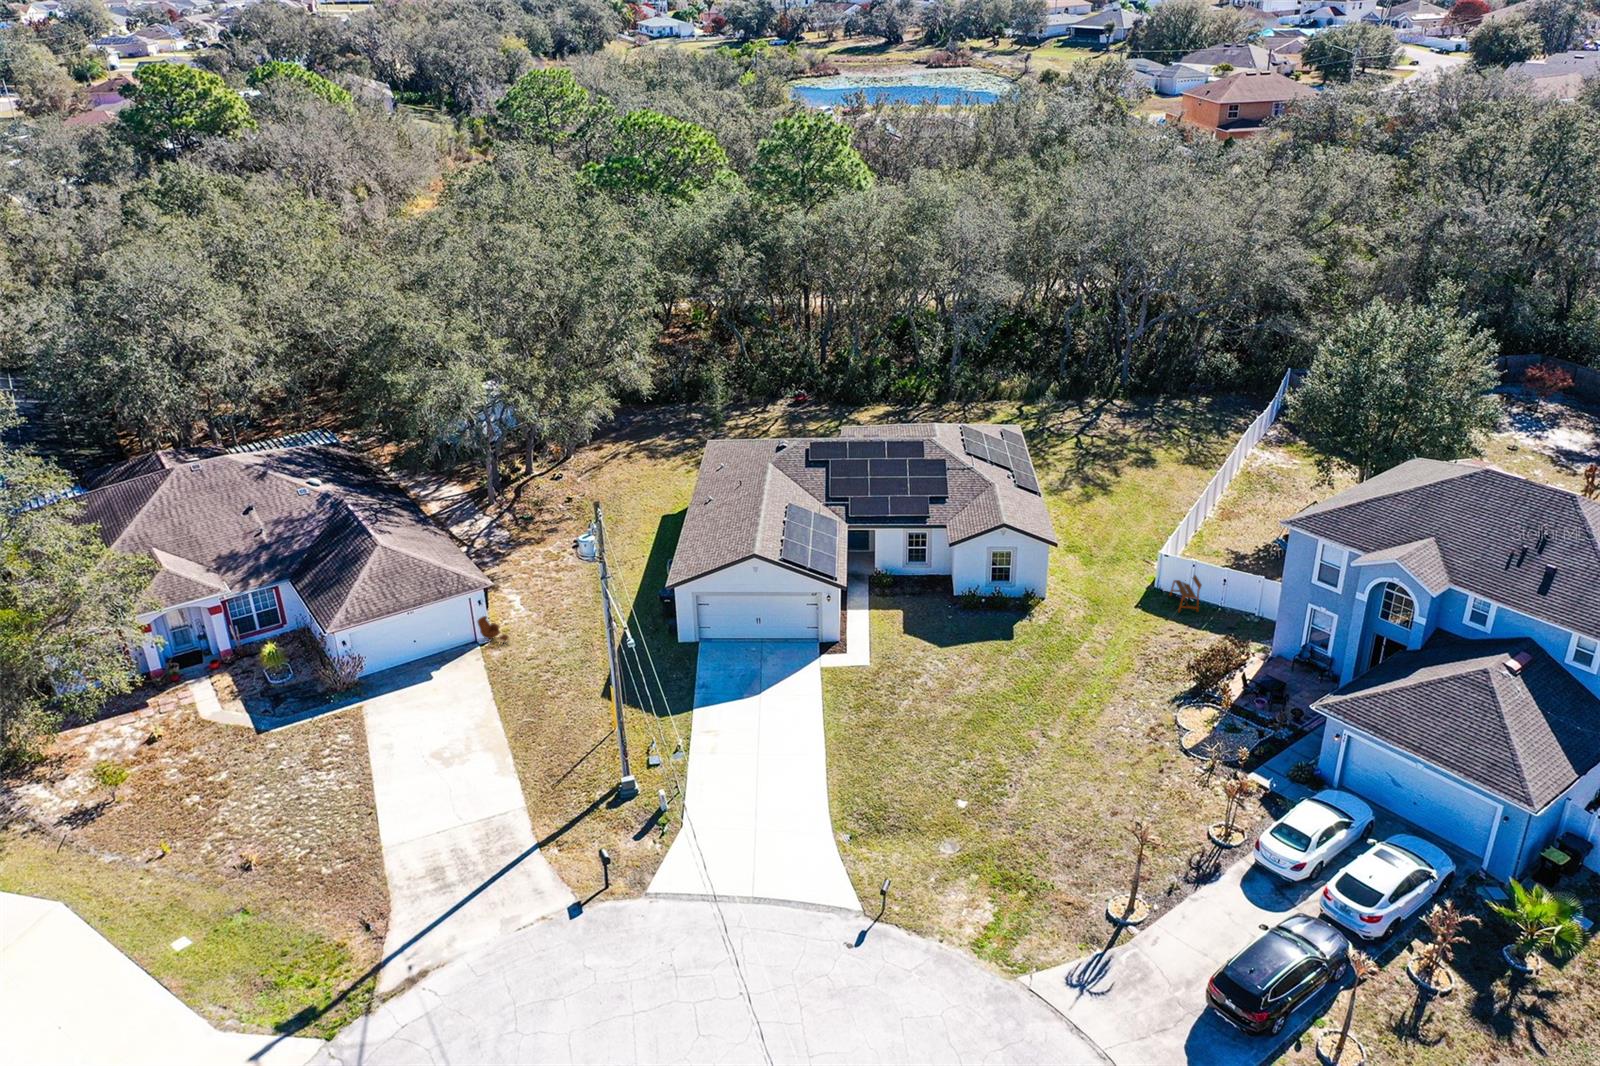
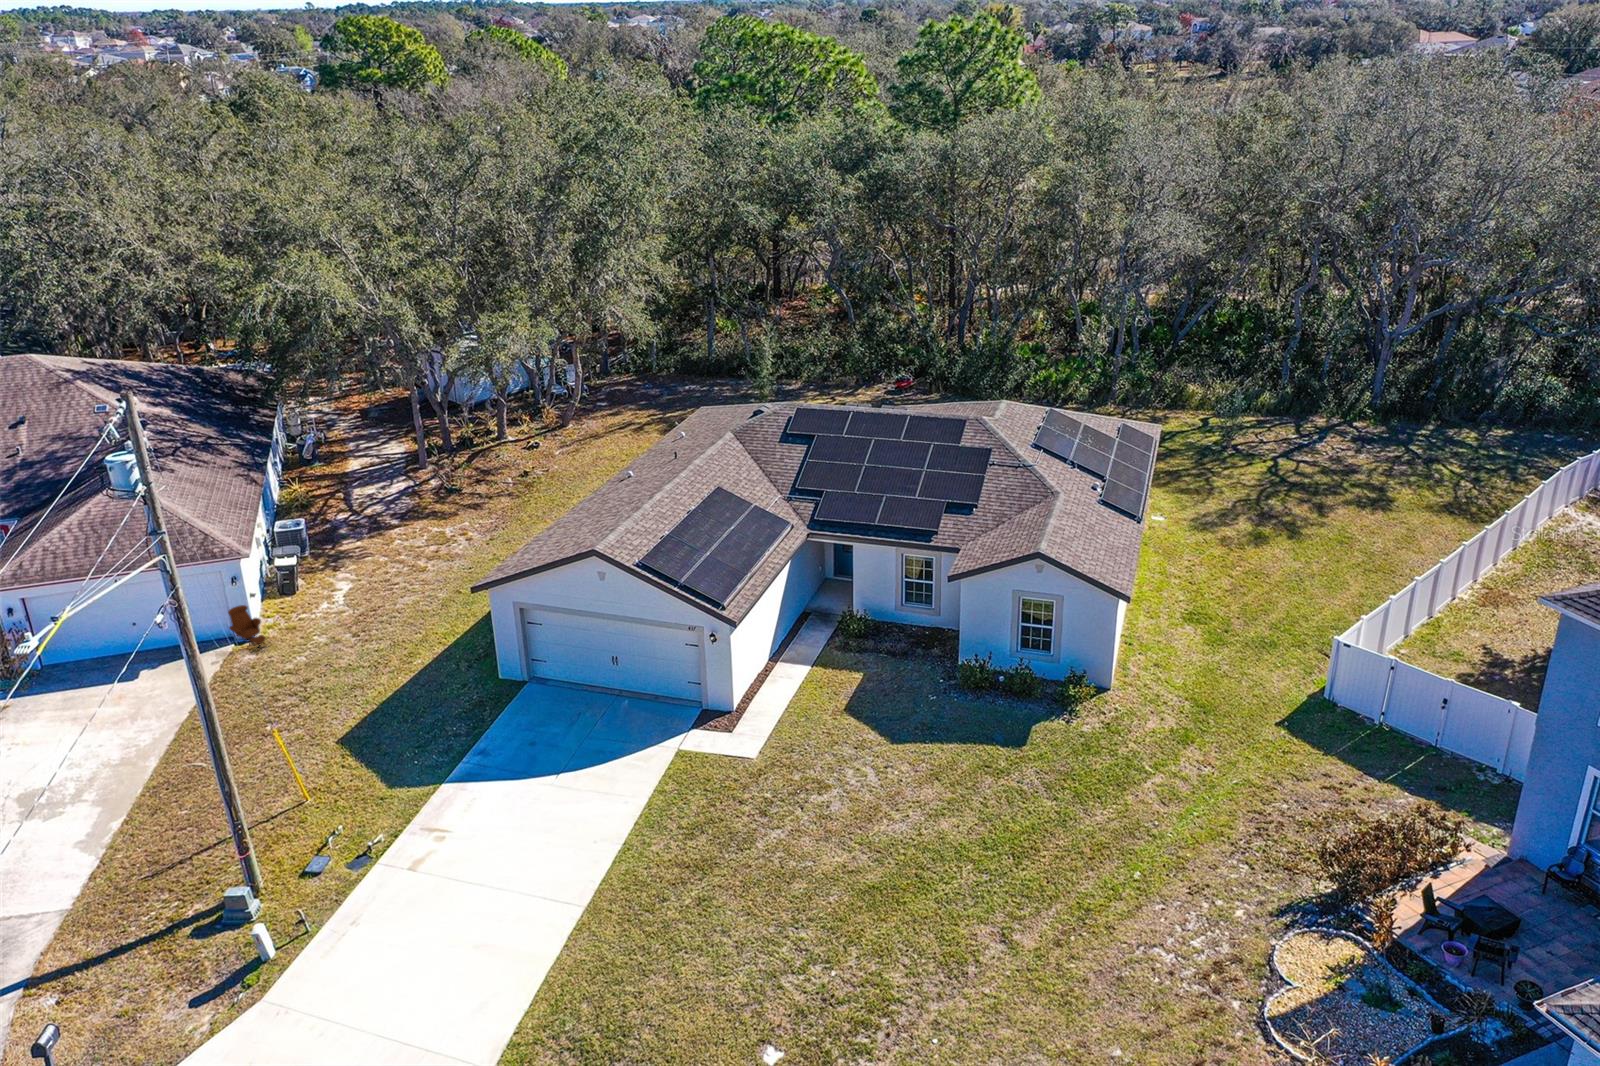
bench: present [1169,575,1202,611] -> none [1345,669,1400,747]

